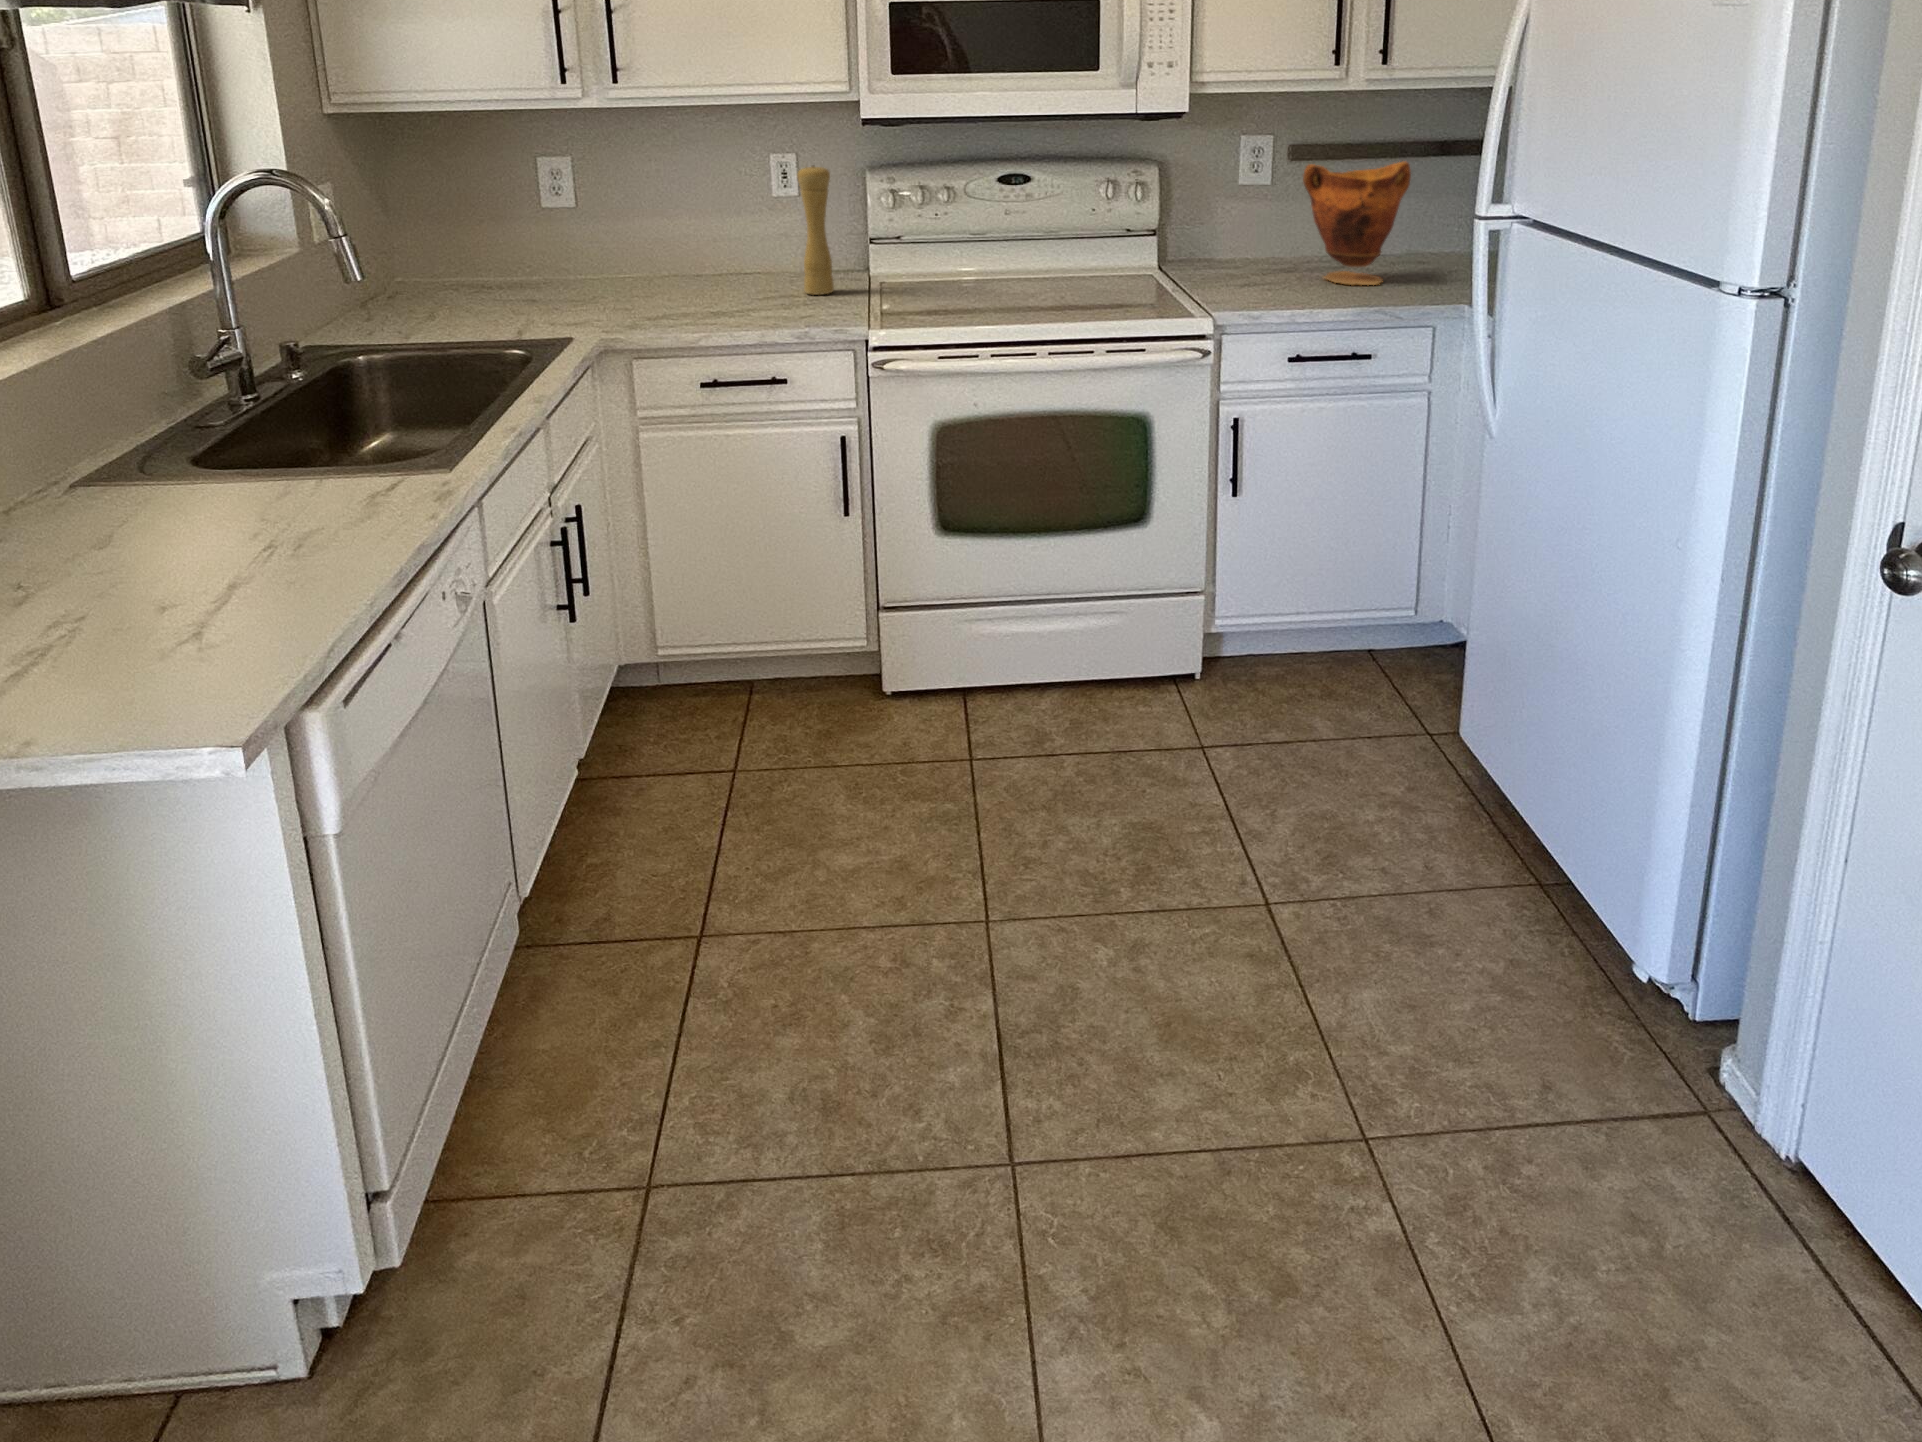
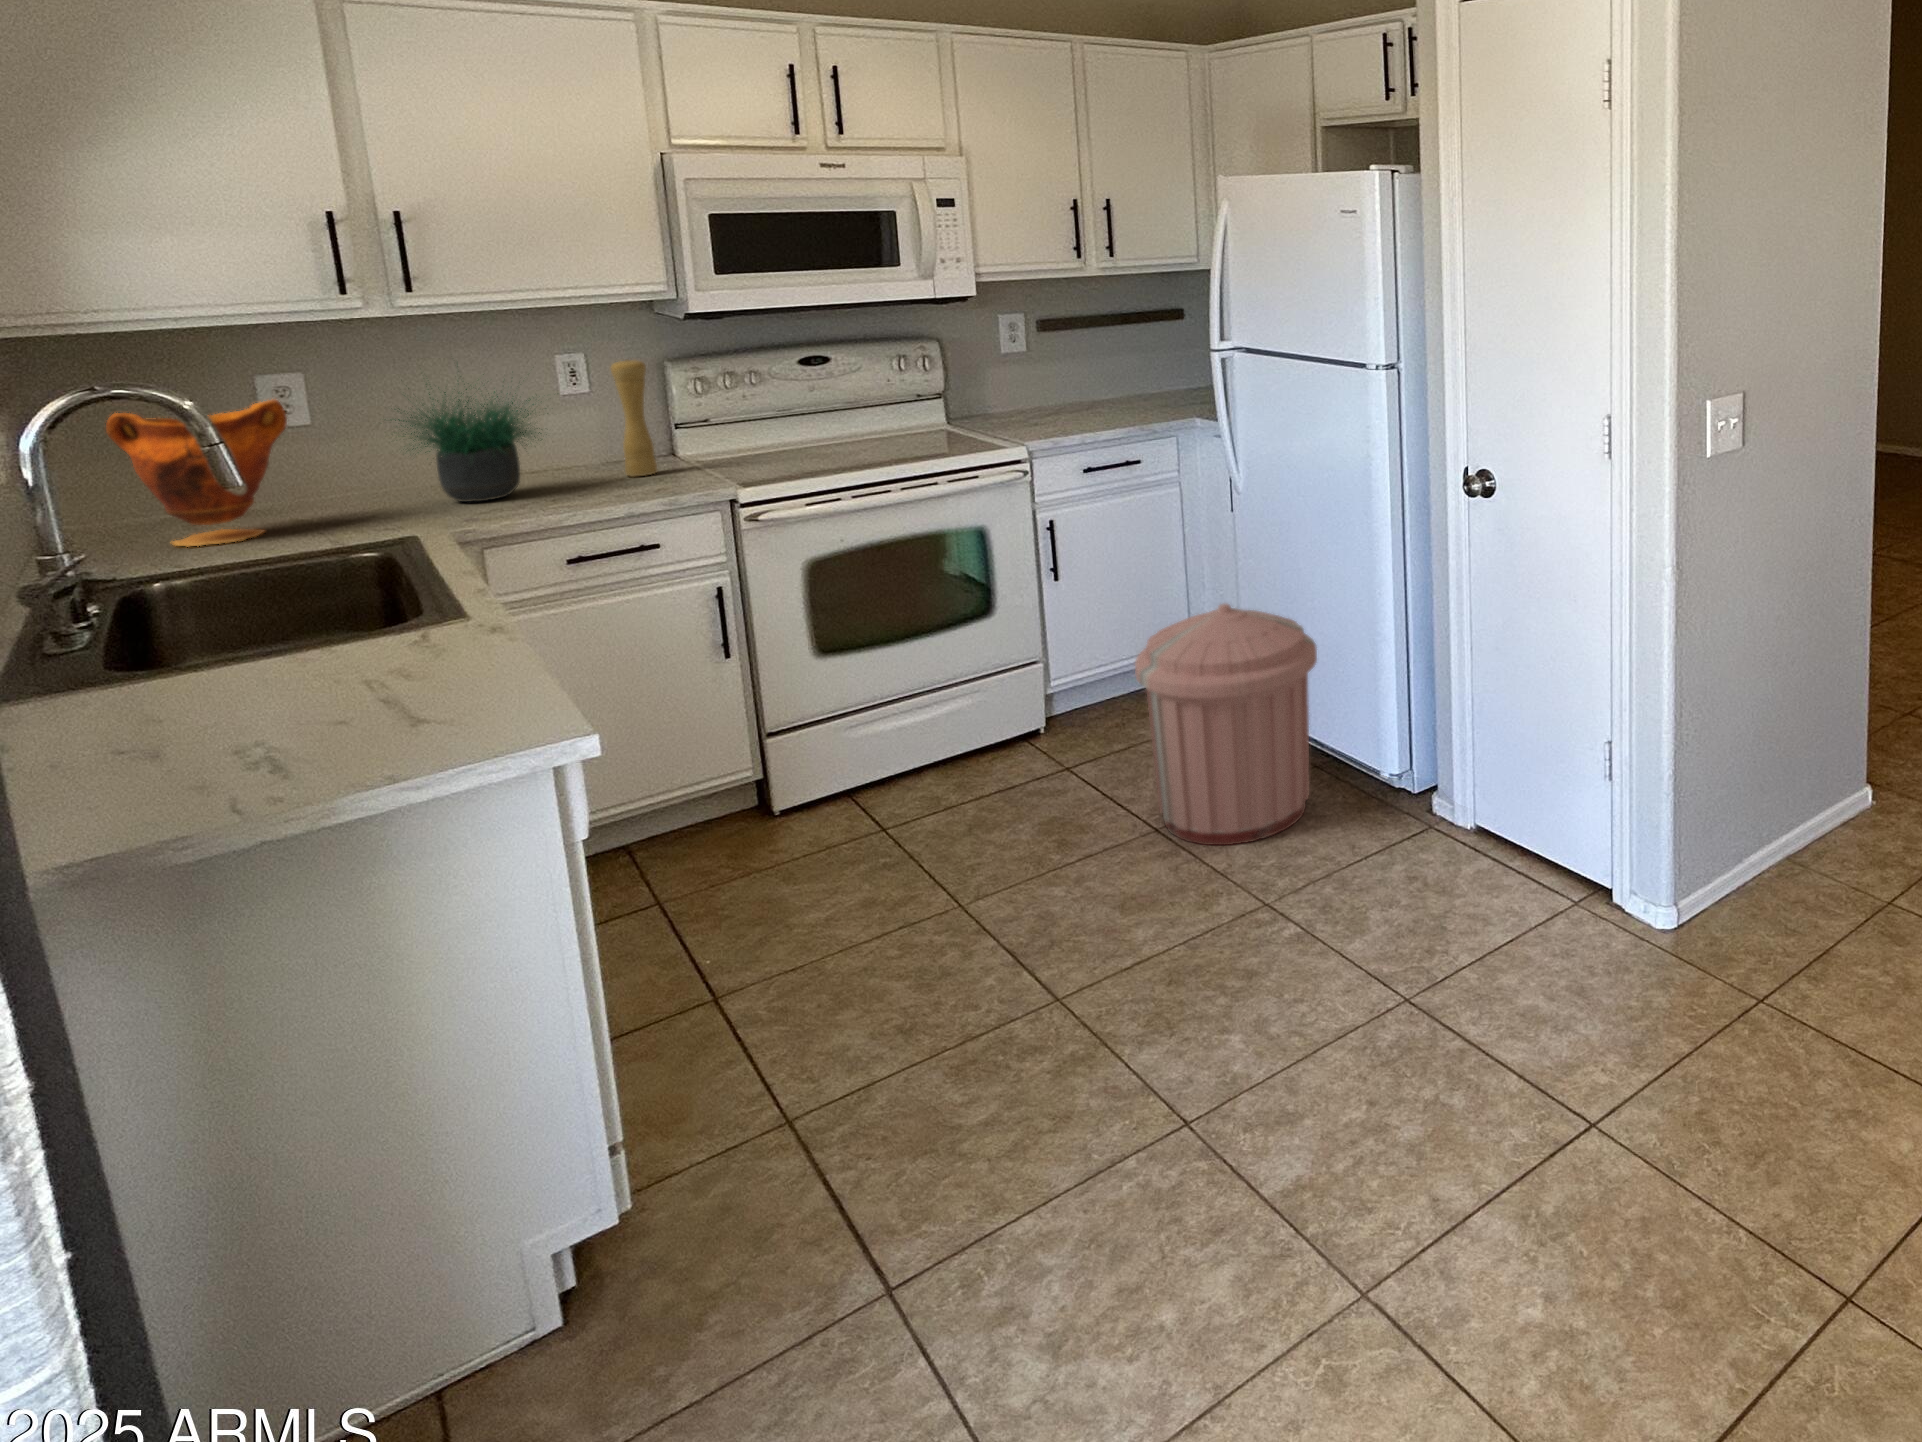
potted plant: none [586,146,753,305] -> present [395,389,542,502]
vase: present [1303,162,1411,285] -> present [106,400,287,547]
trash can: none [1271,615,1558,988] -> present [1135,604,1317,845]

